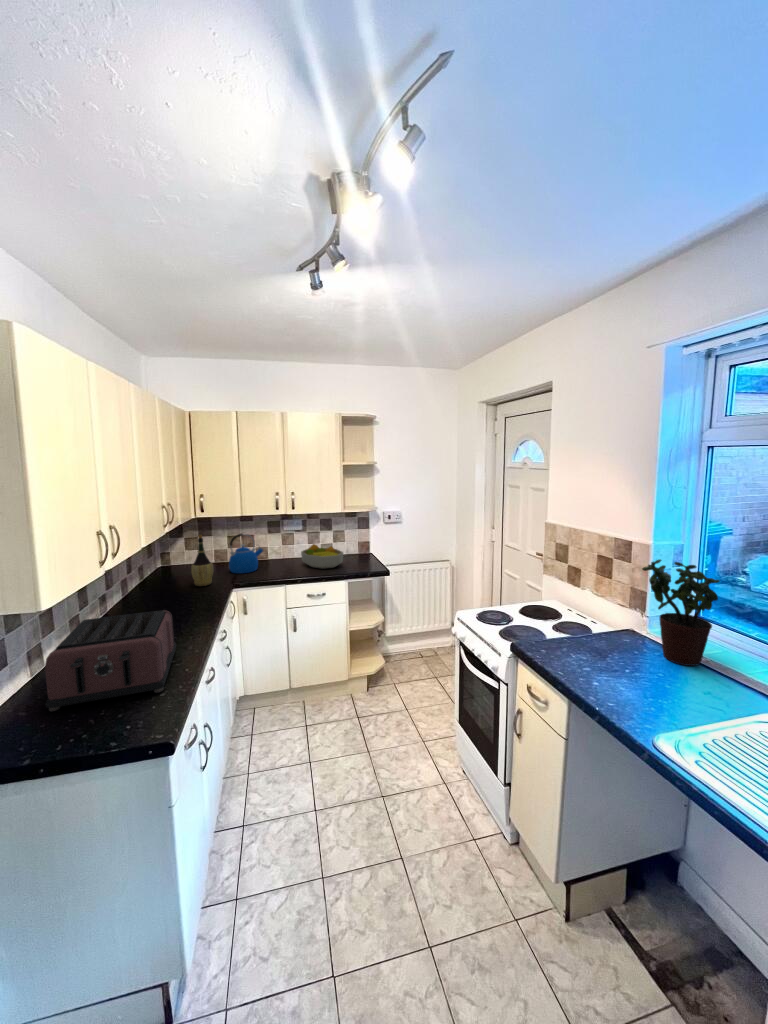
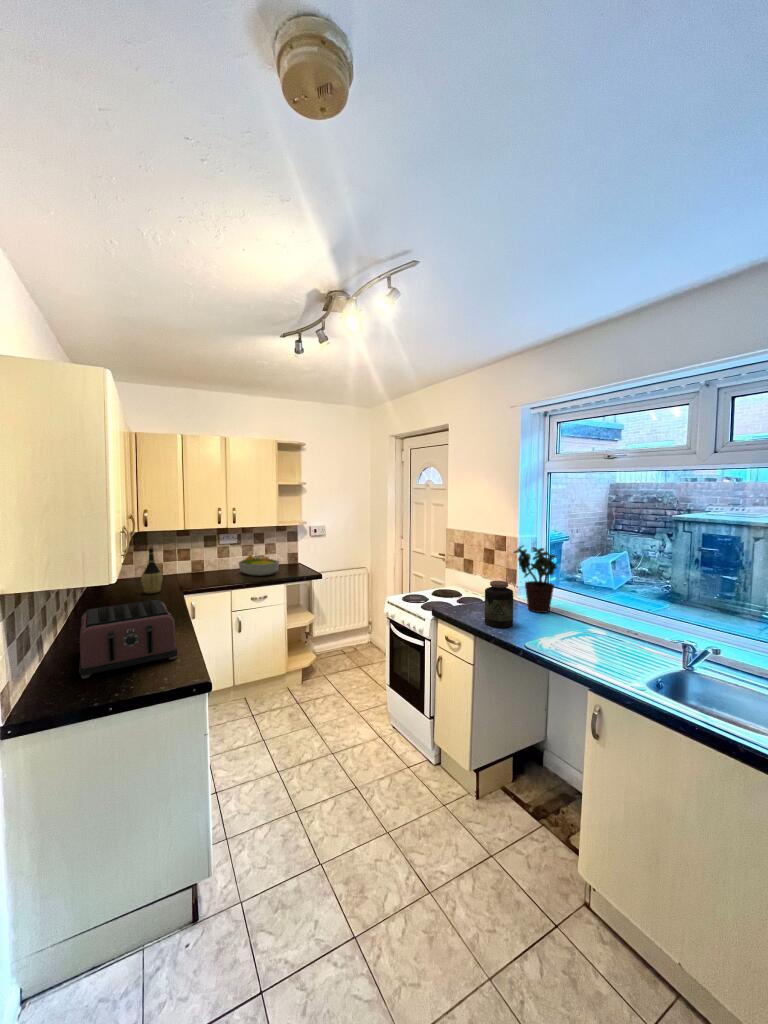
kettle: present [229,534,263,573] -> none [171,546,203,583]
jar: none [588,616,638,691] -> present [485,581,513,628]

